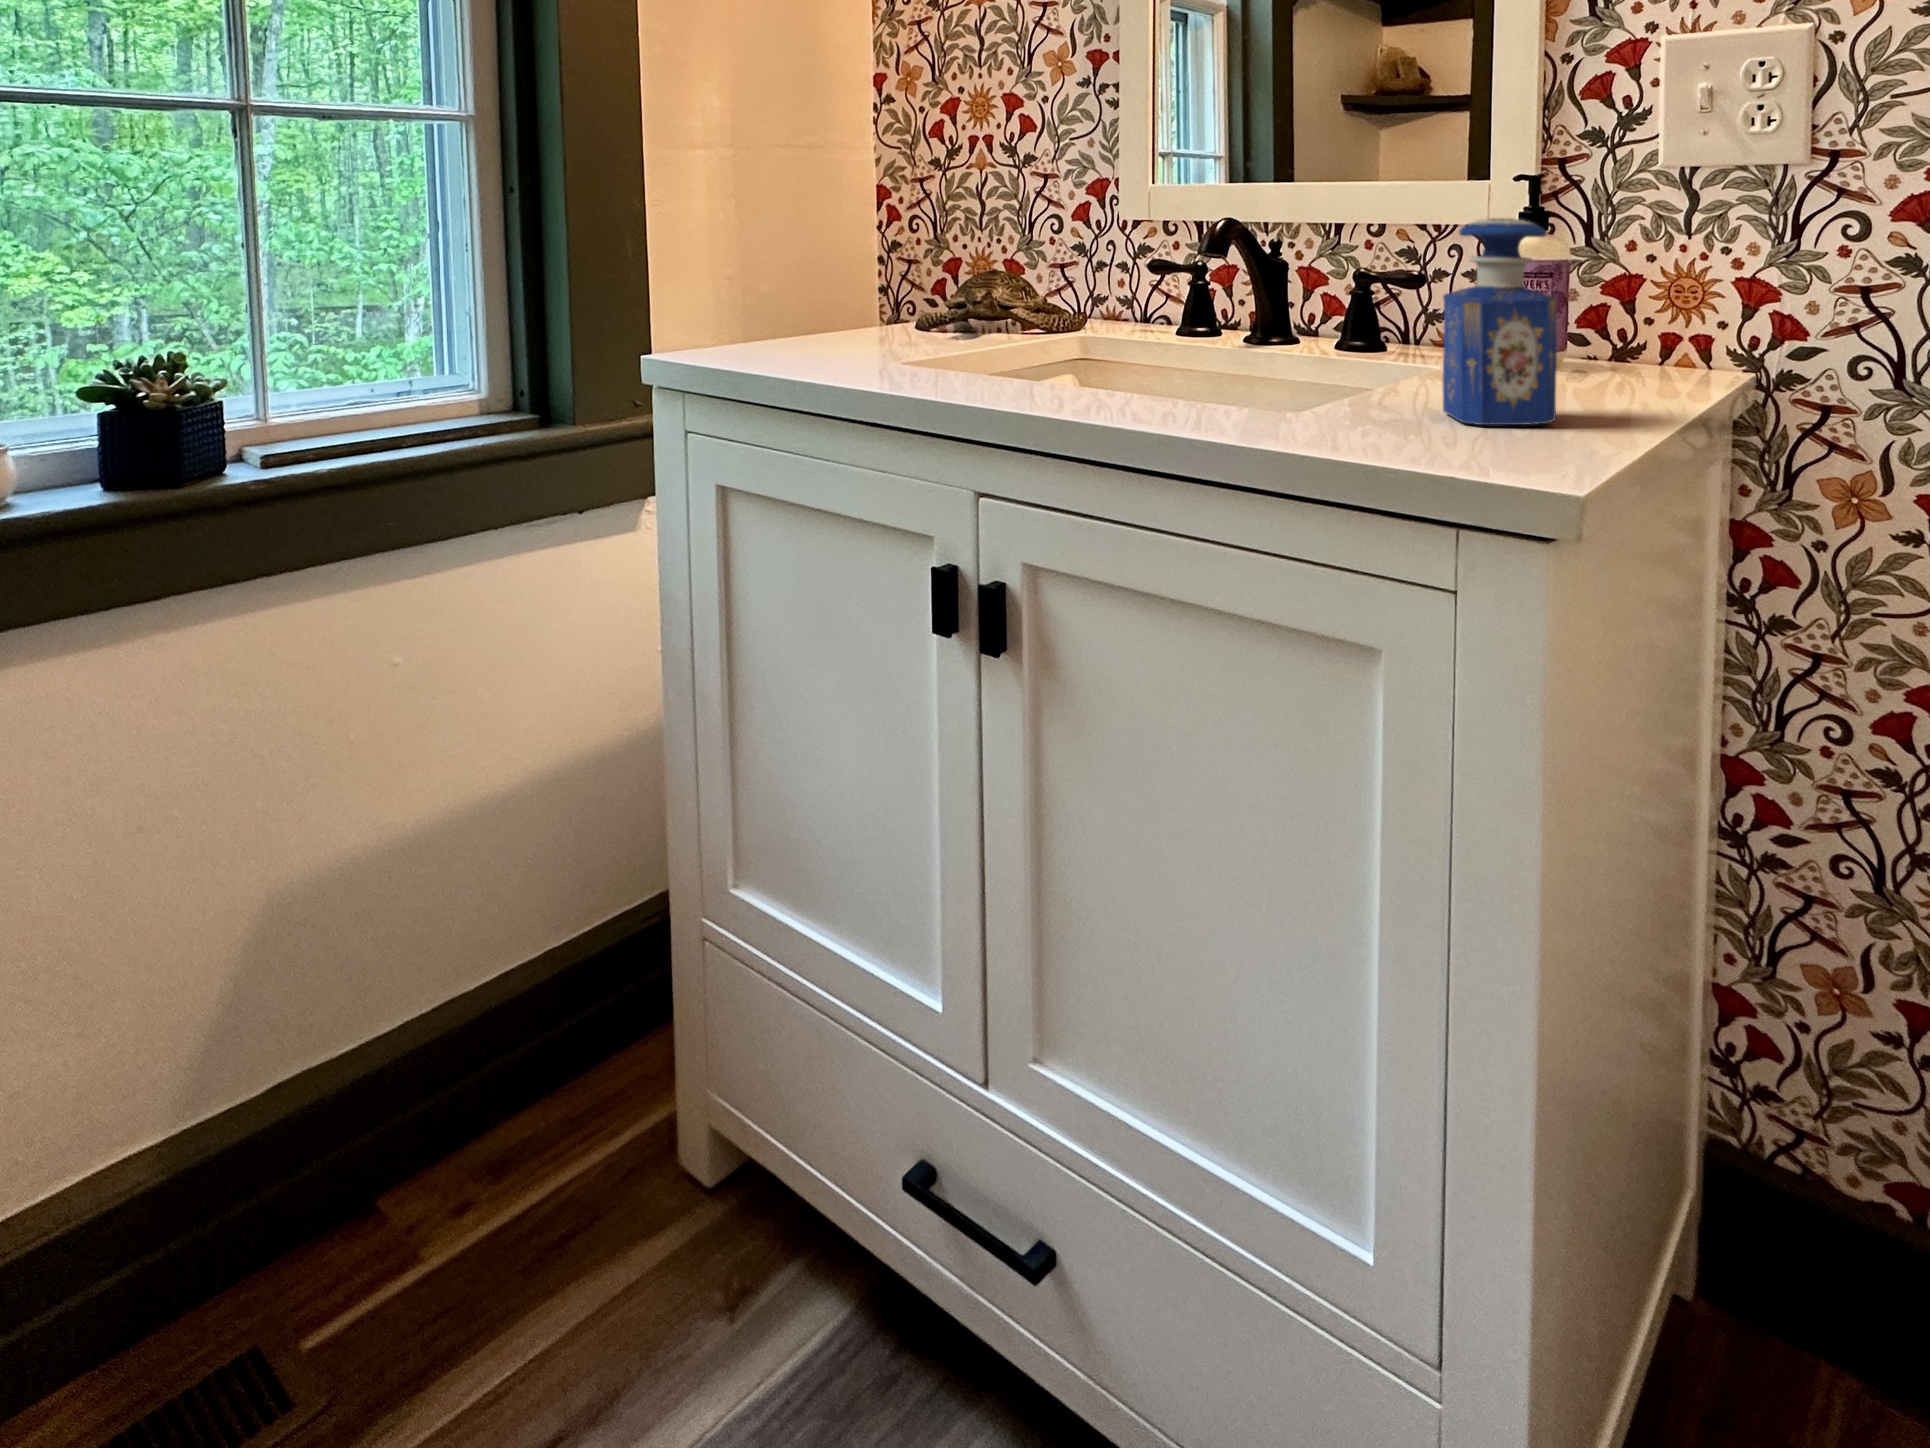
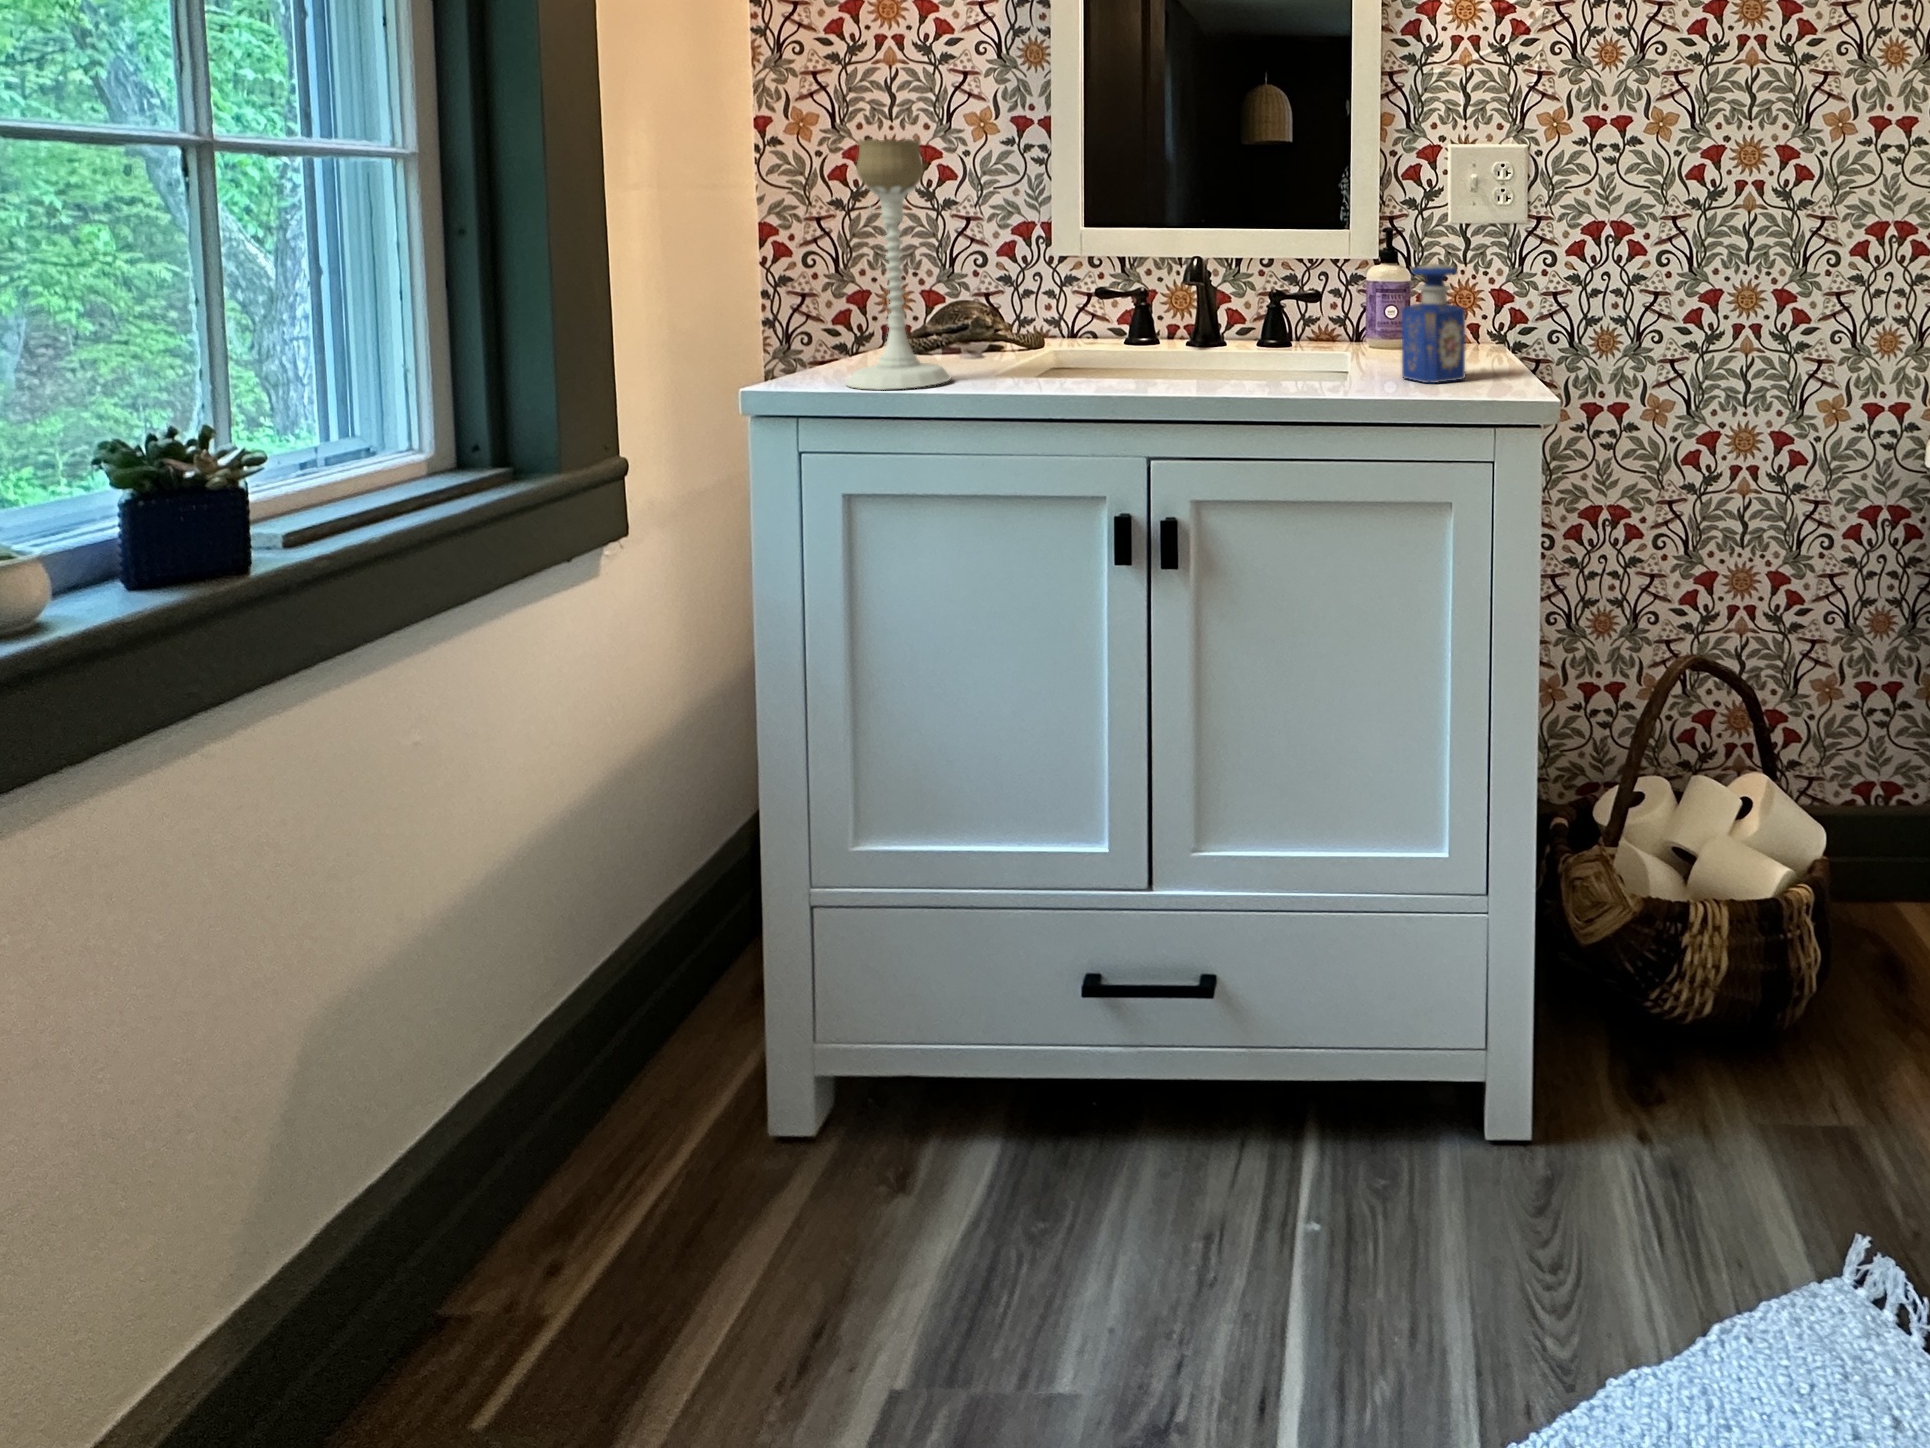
candle holder: none [751,59,875,366] -> present [846,139,951,390]

